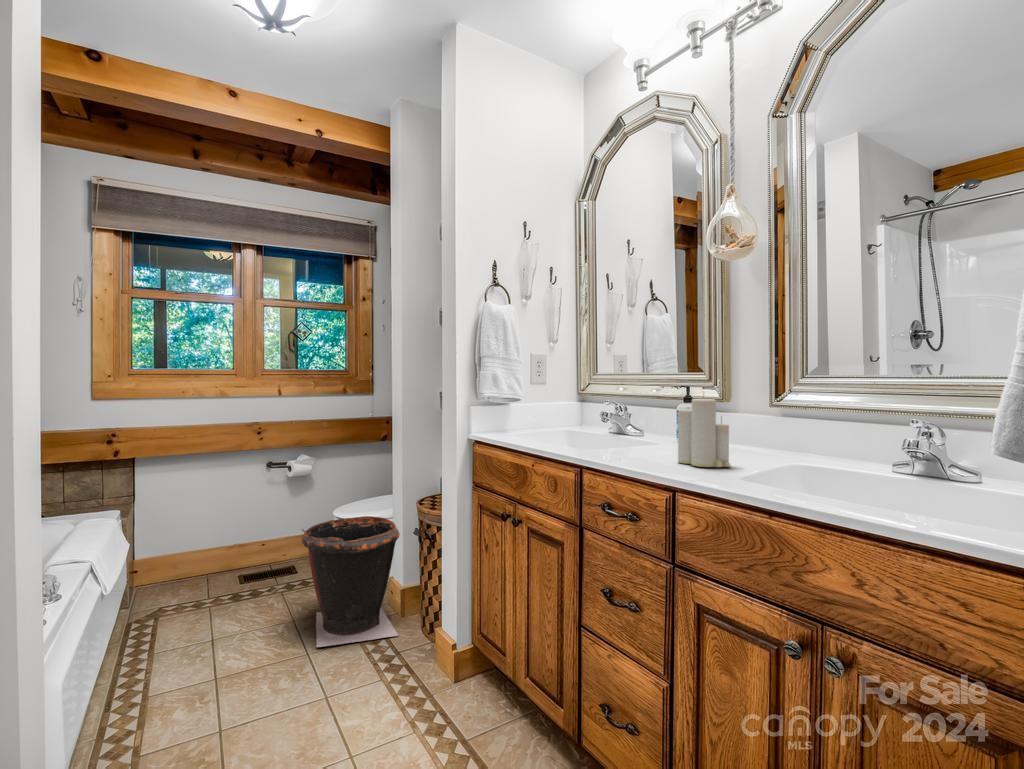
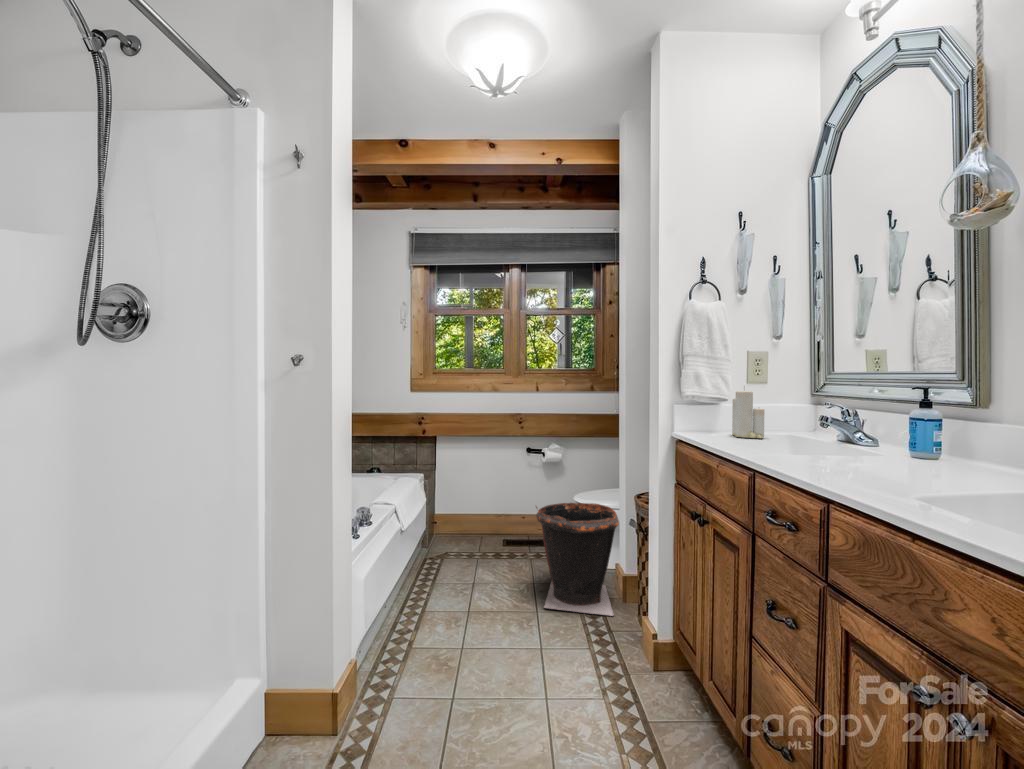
candle: present [678,399,730,467] -> present [732,391,764,438]

